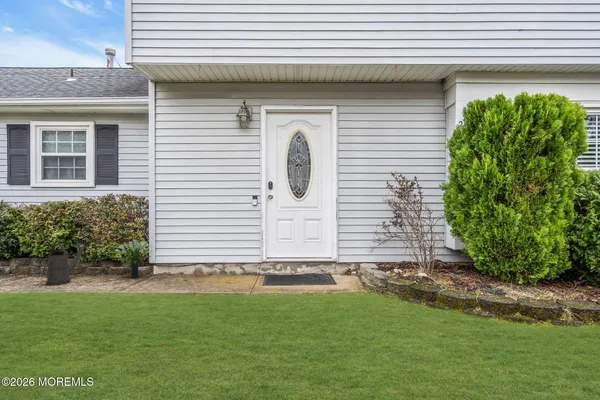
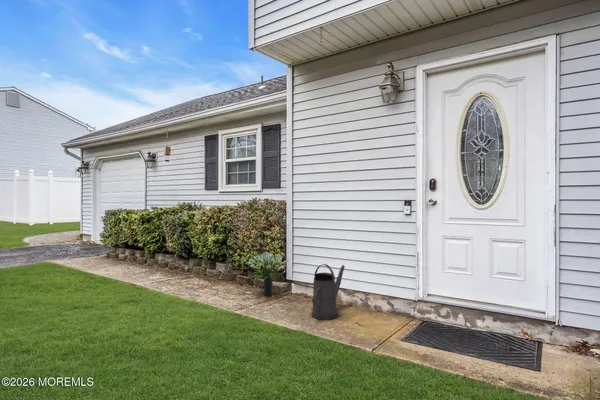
watering can: present [43,243,85,285] -> present [312,264,345,320]

